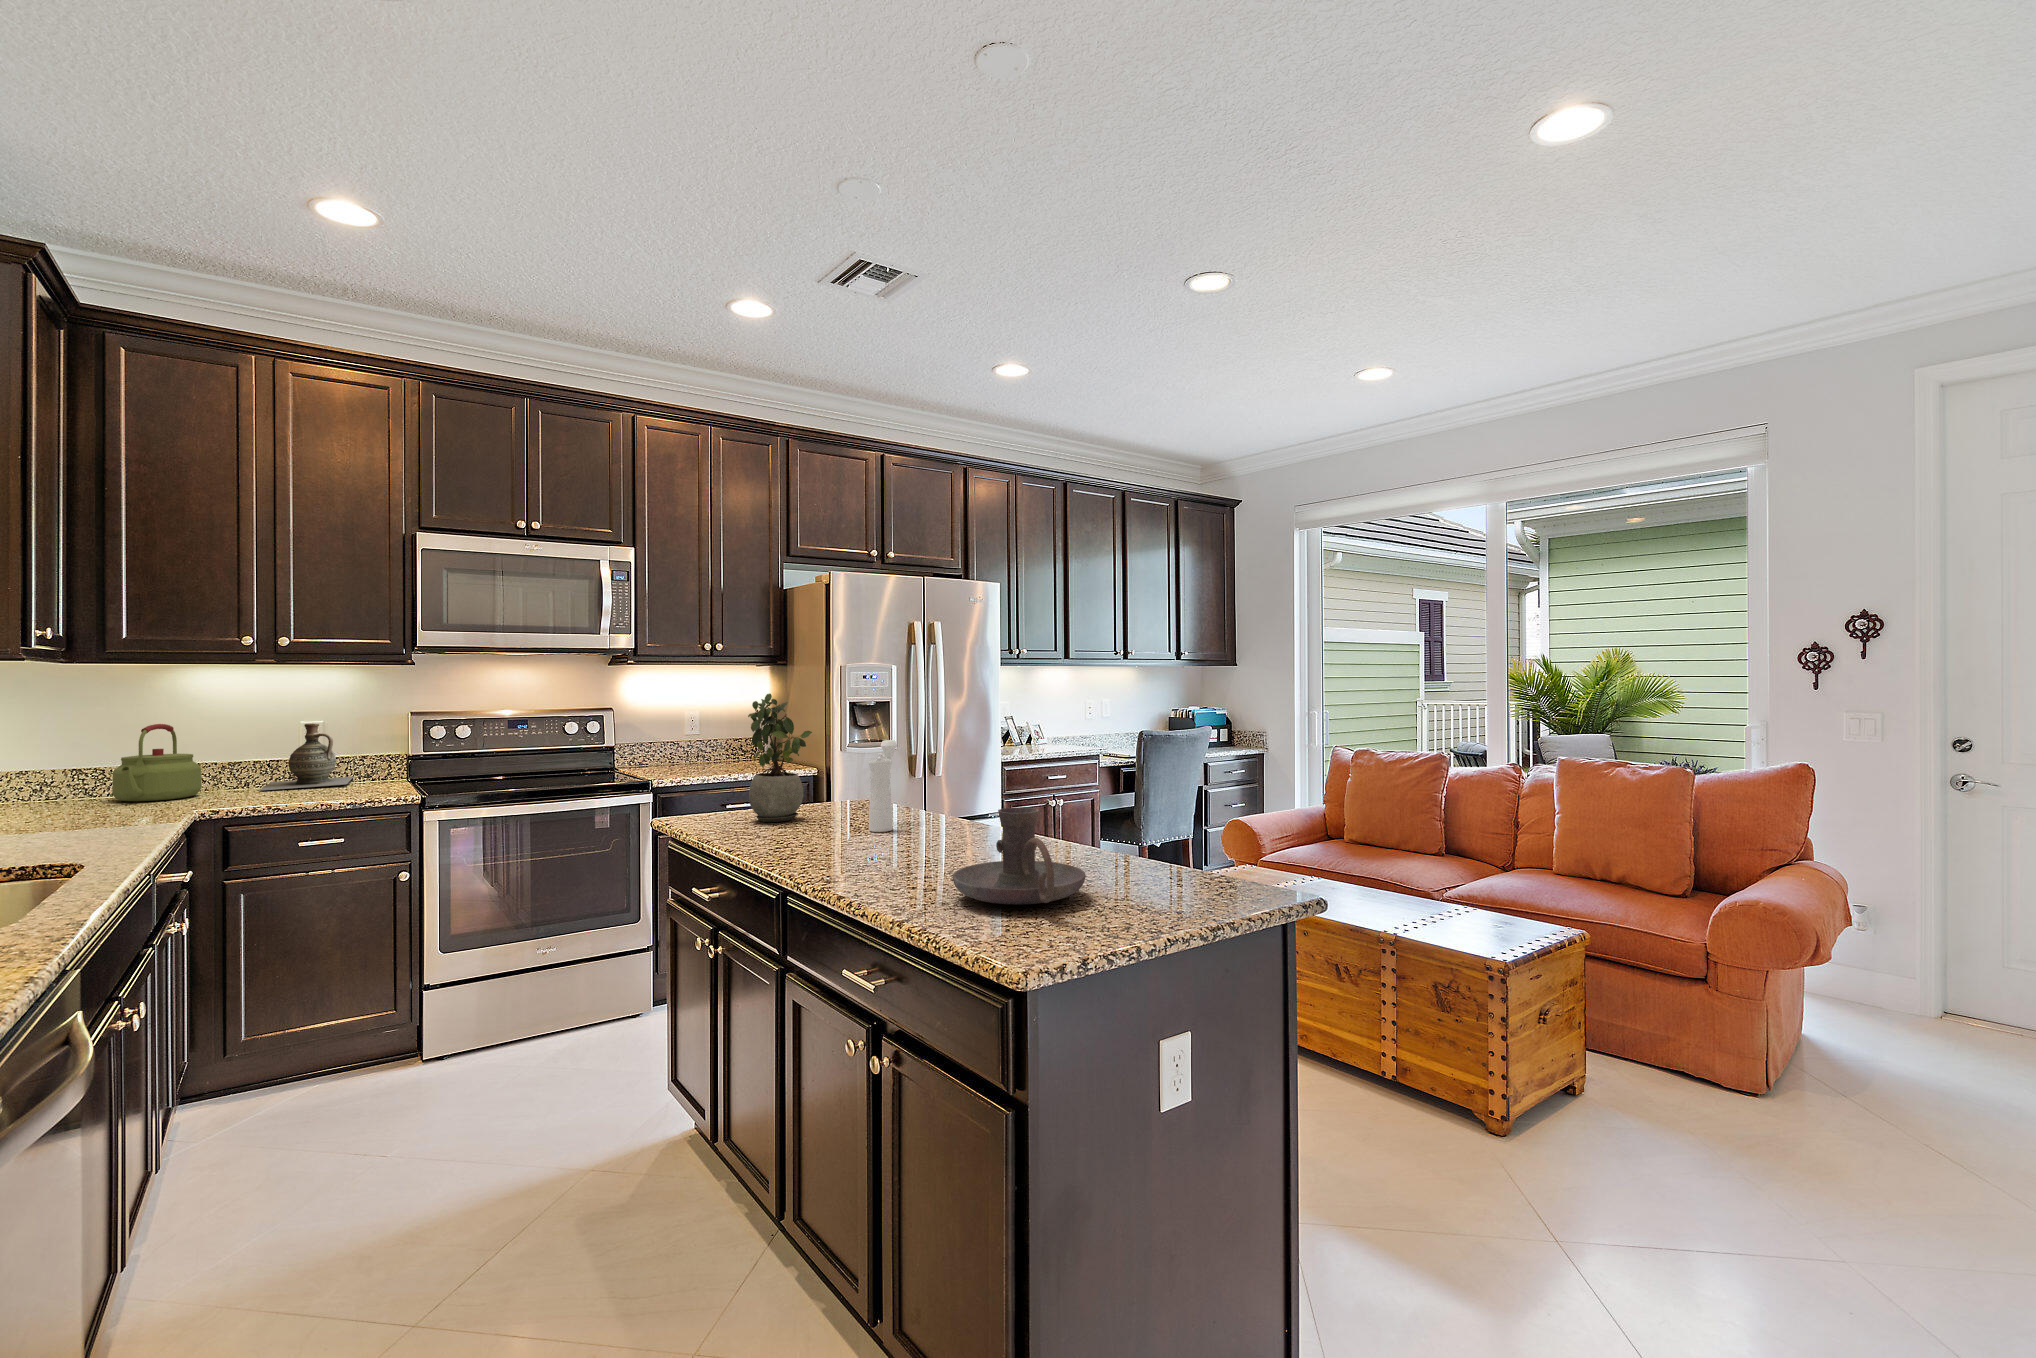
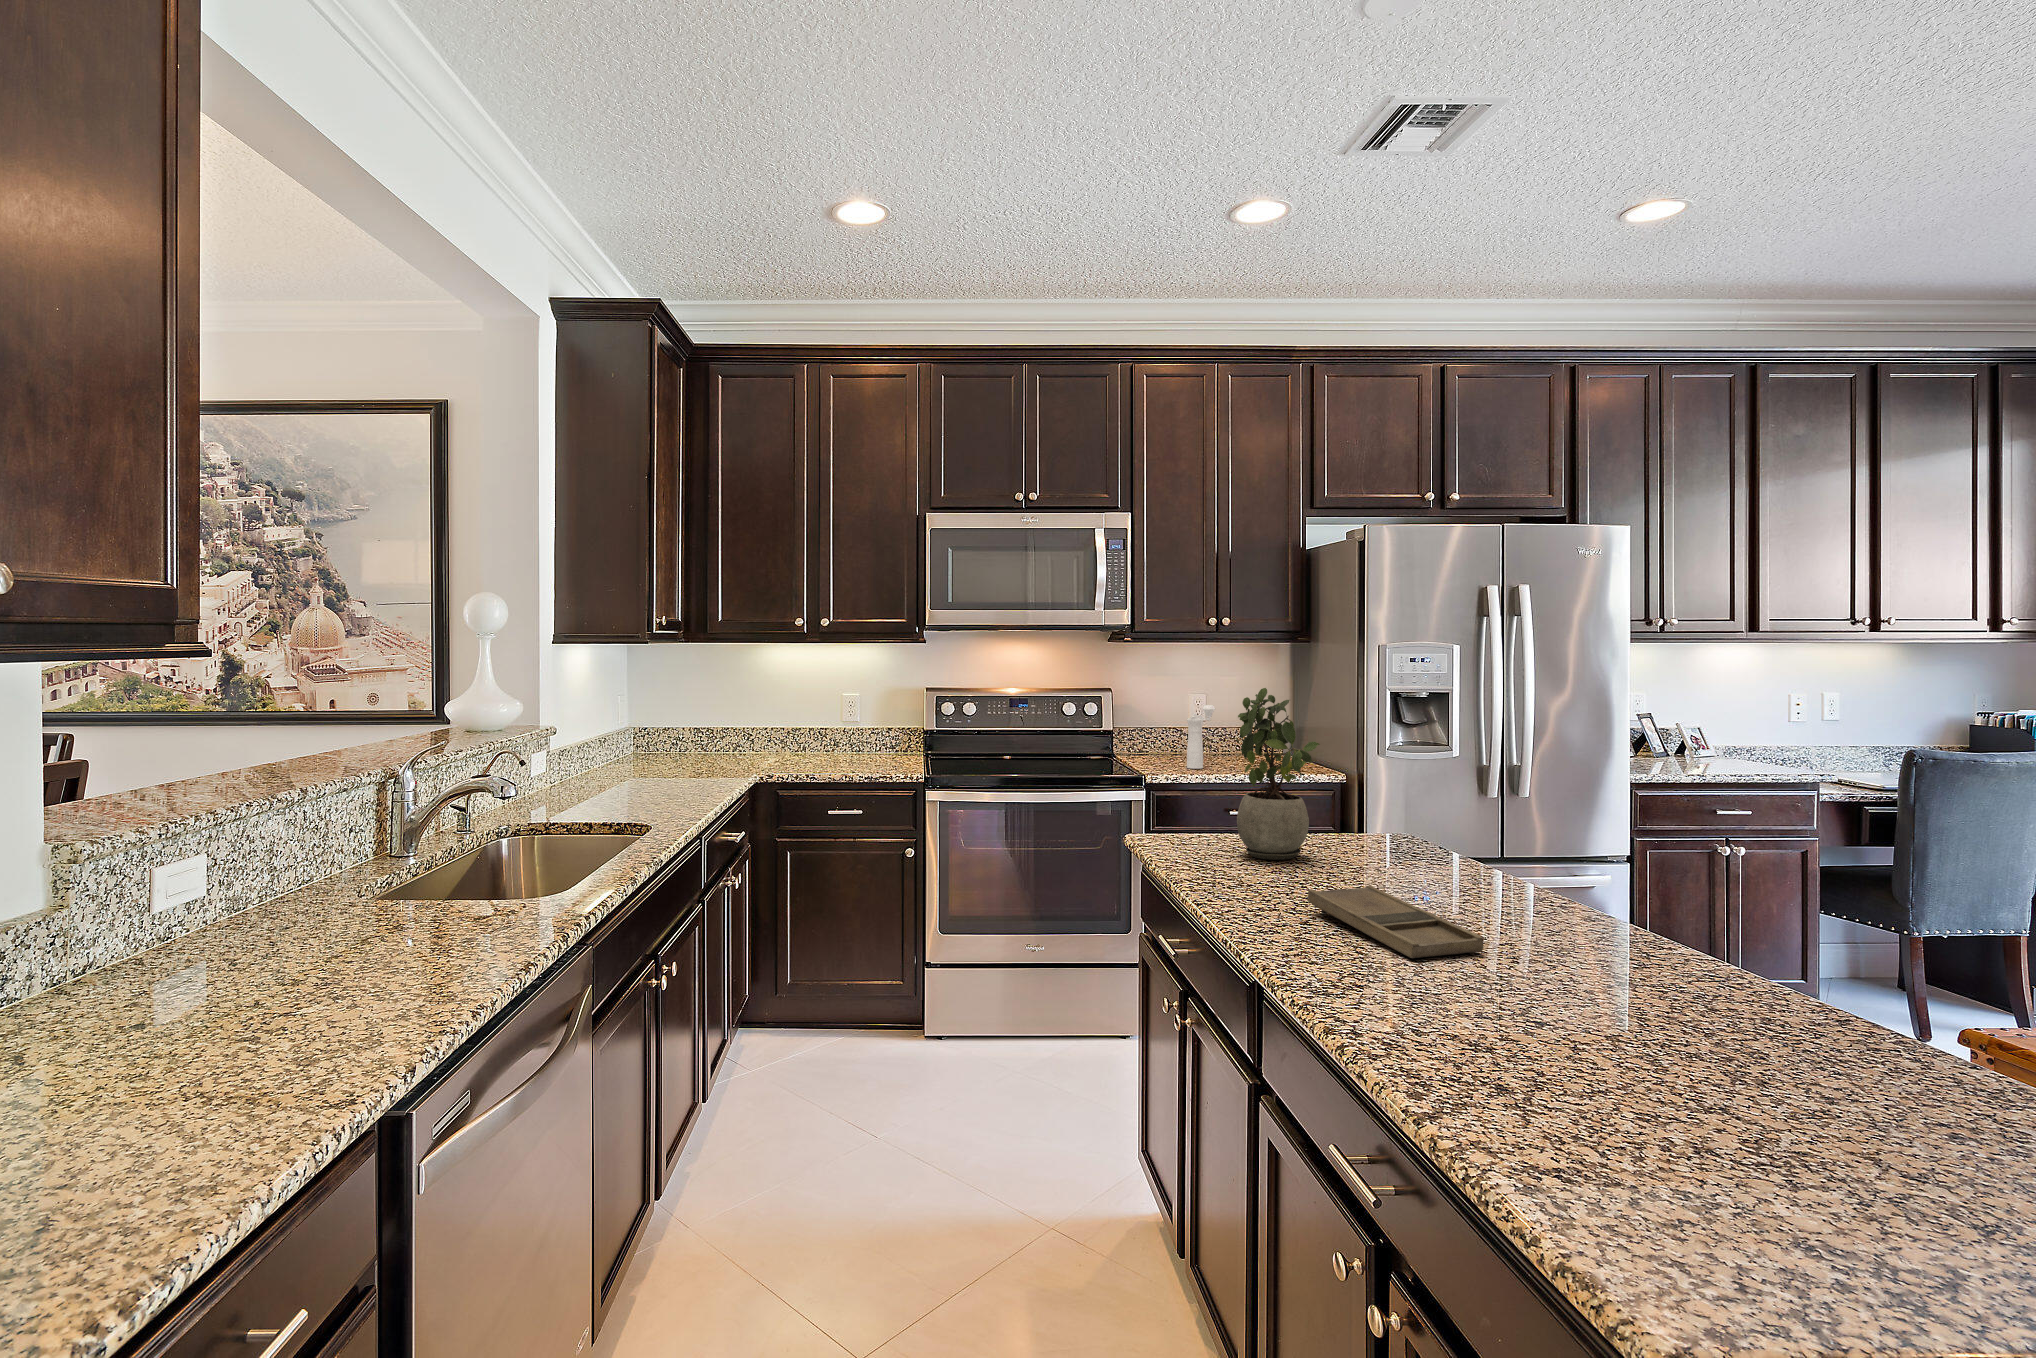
kettle: present [112,724,202,801] -> none [710,696,769,764]
ceramic jug: present [260,724,353,790] -> none [808,699,883,760]
pepper mill: present [868,740,898,832] -> present [1187,705,1215,769]
candle holder: present [952,807,1086,905] -> none [1521,934,1822,1157]
tray: none [812,824,926,859] -> present [1308,885,1483,958]

